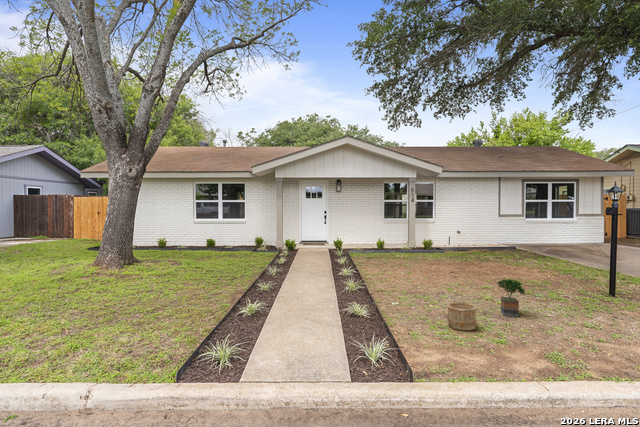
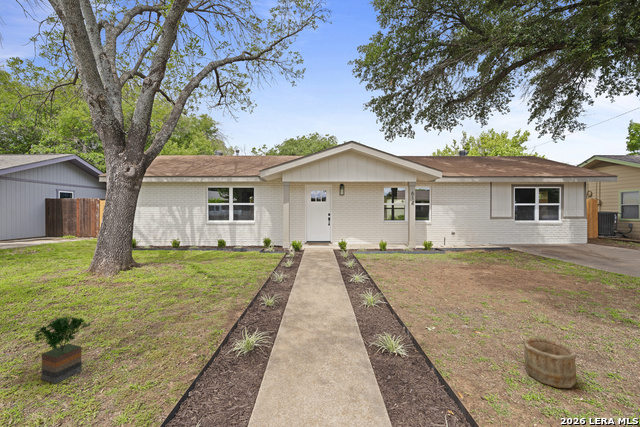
potted tree: present [498,280,525,317] -> present [35,317,91,384]

